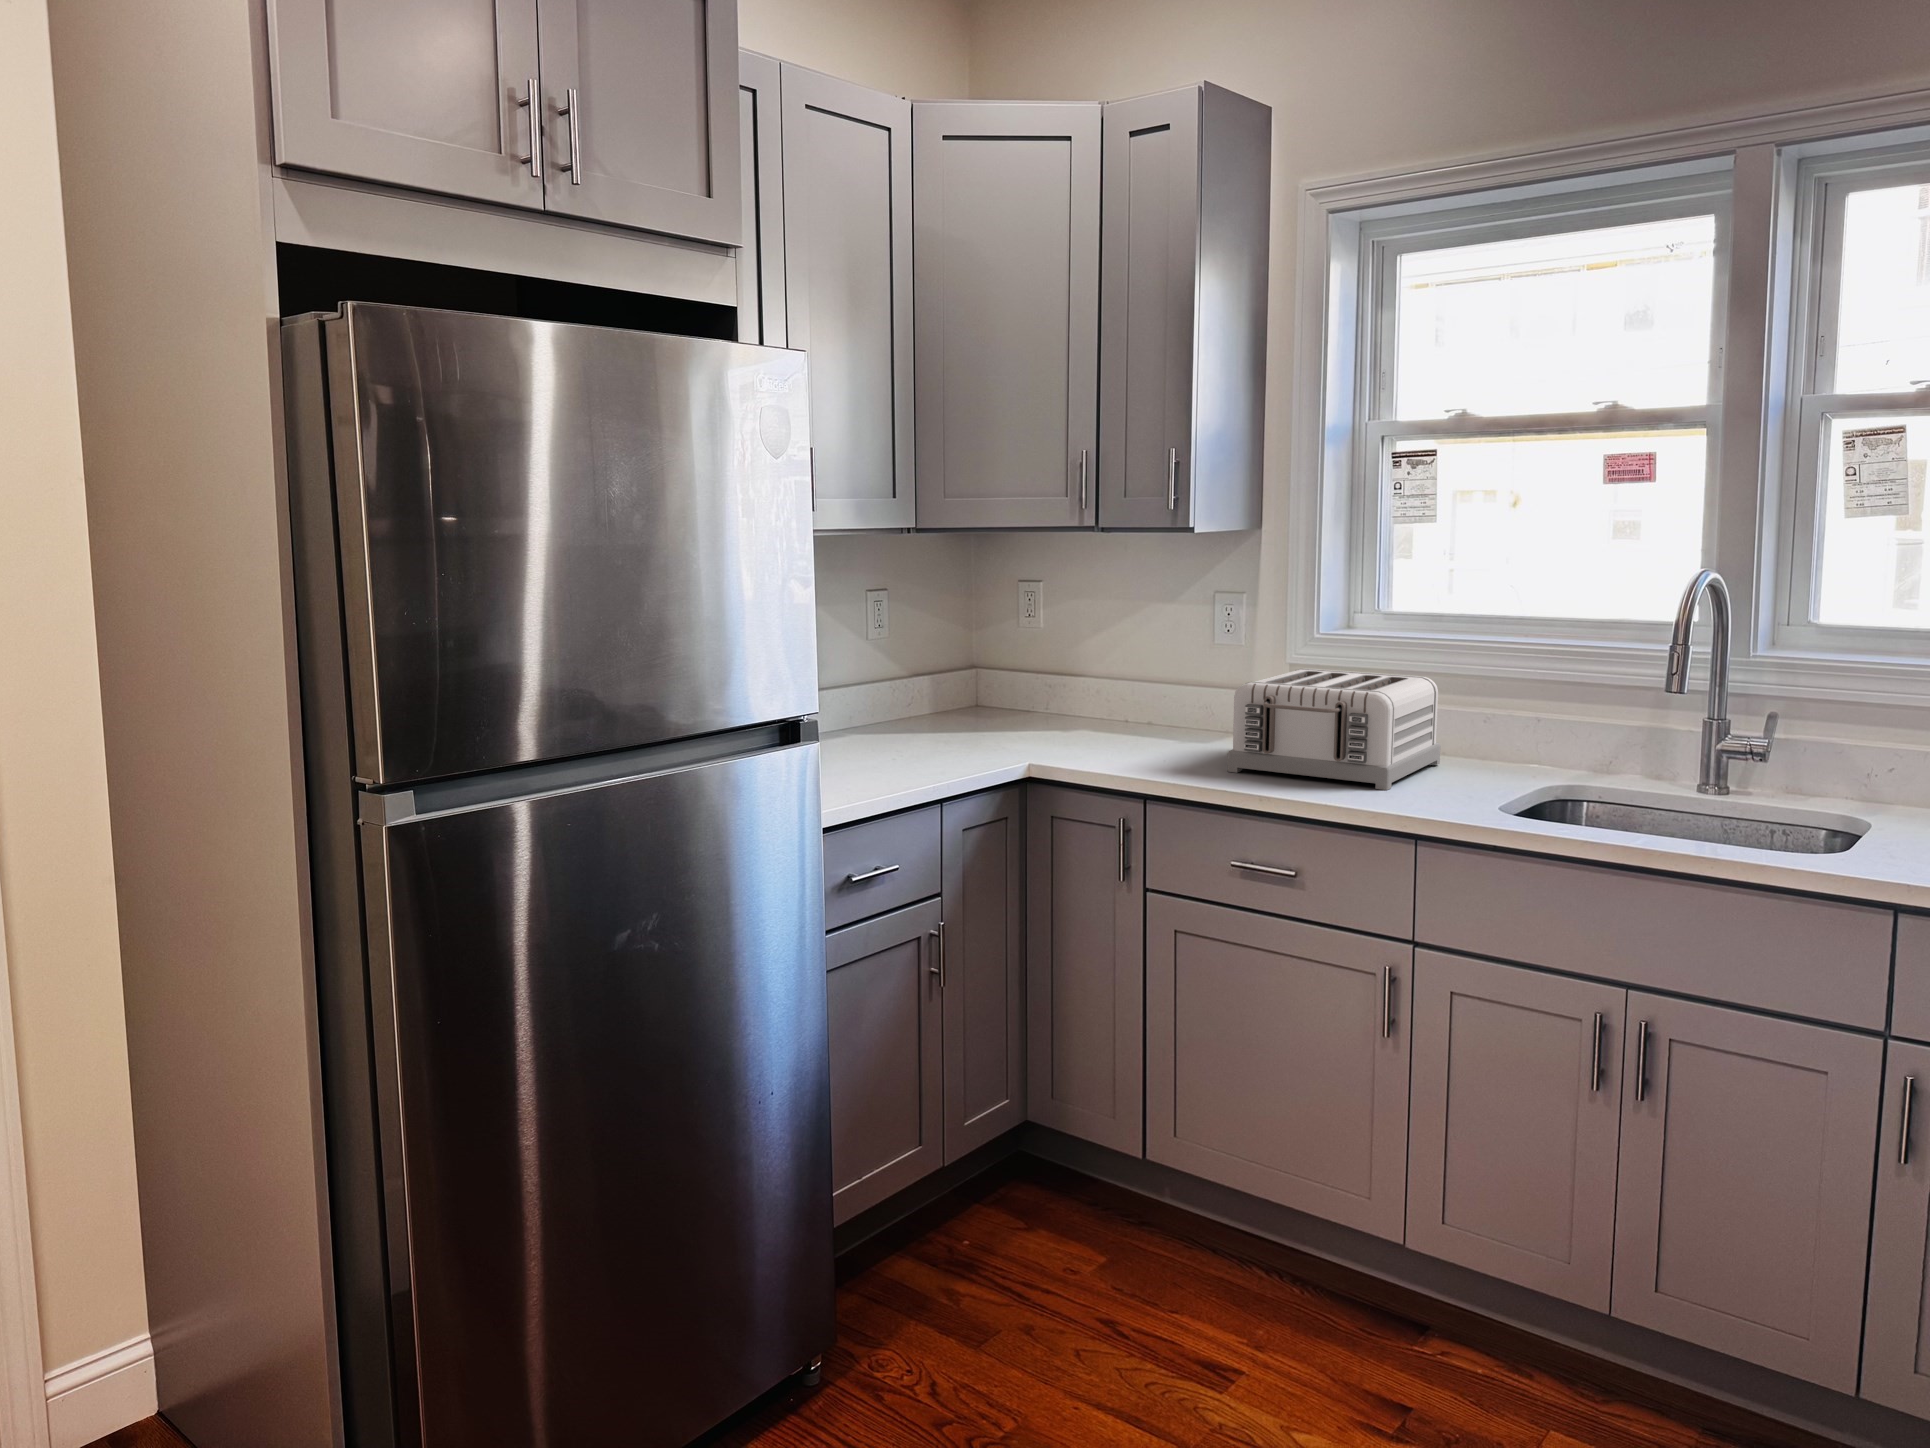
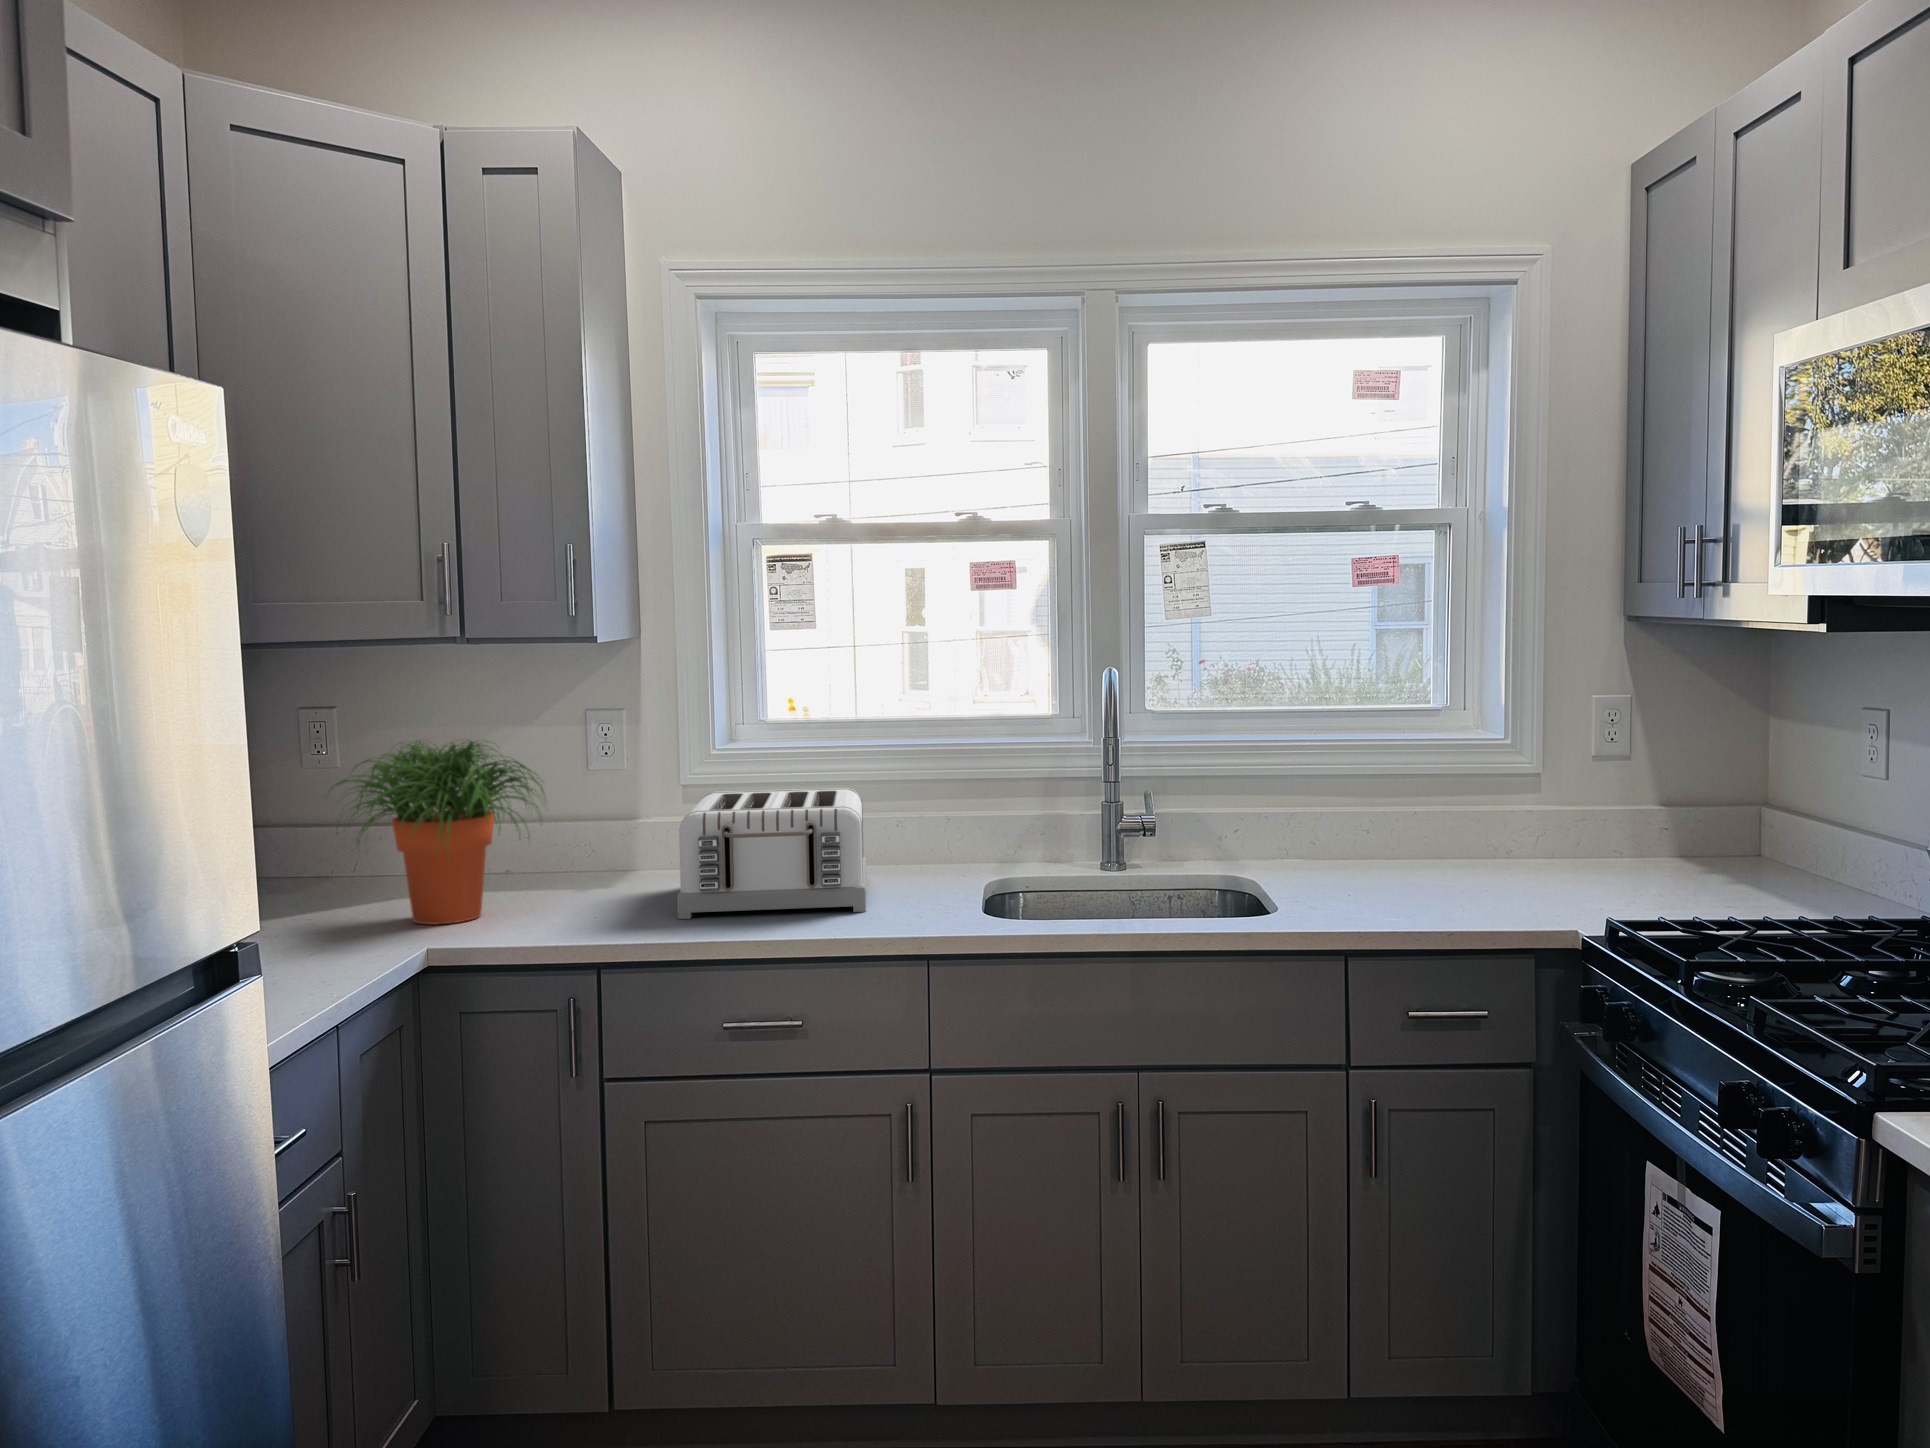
potted plant: none [992,605,1158,750] -> present [332,740,545,925]

